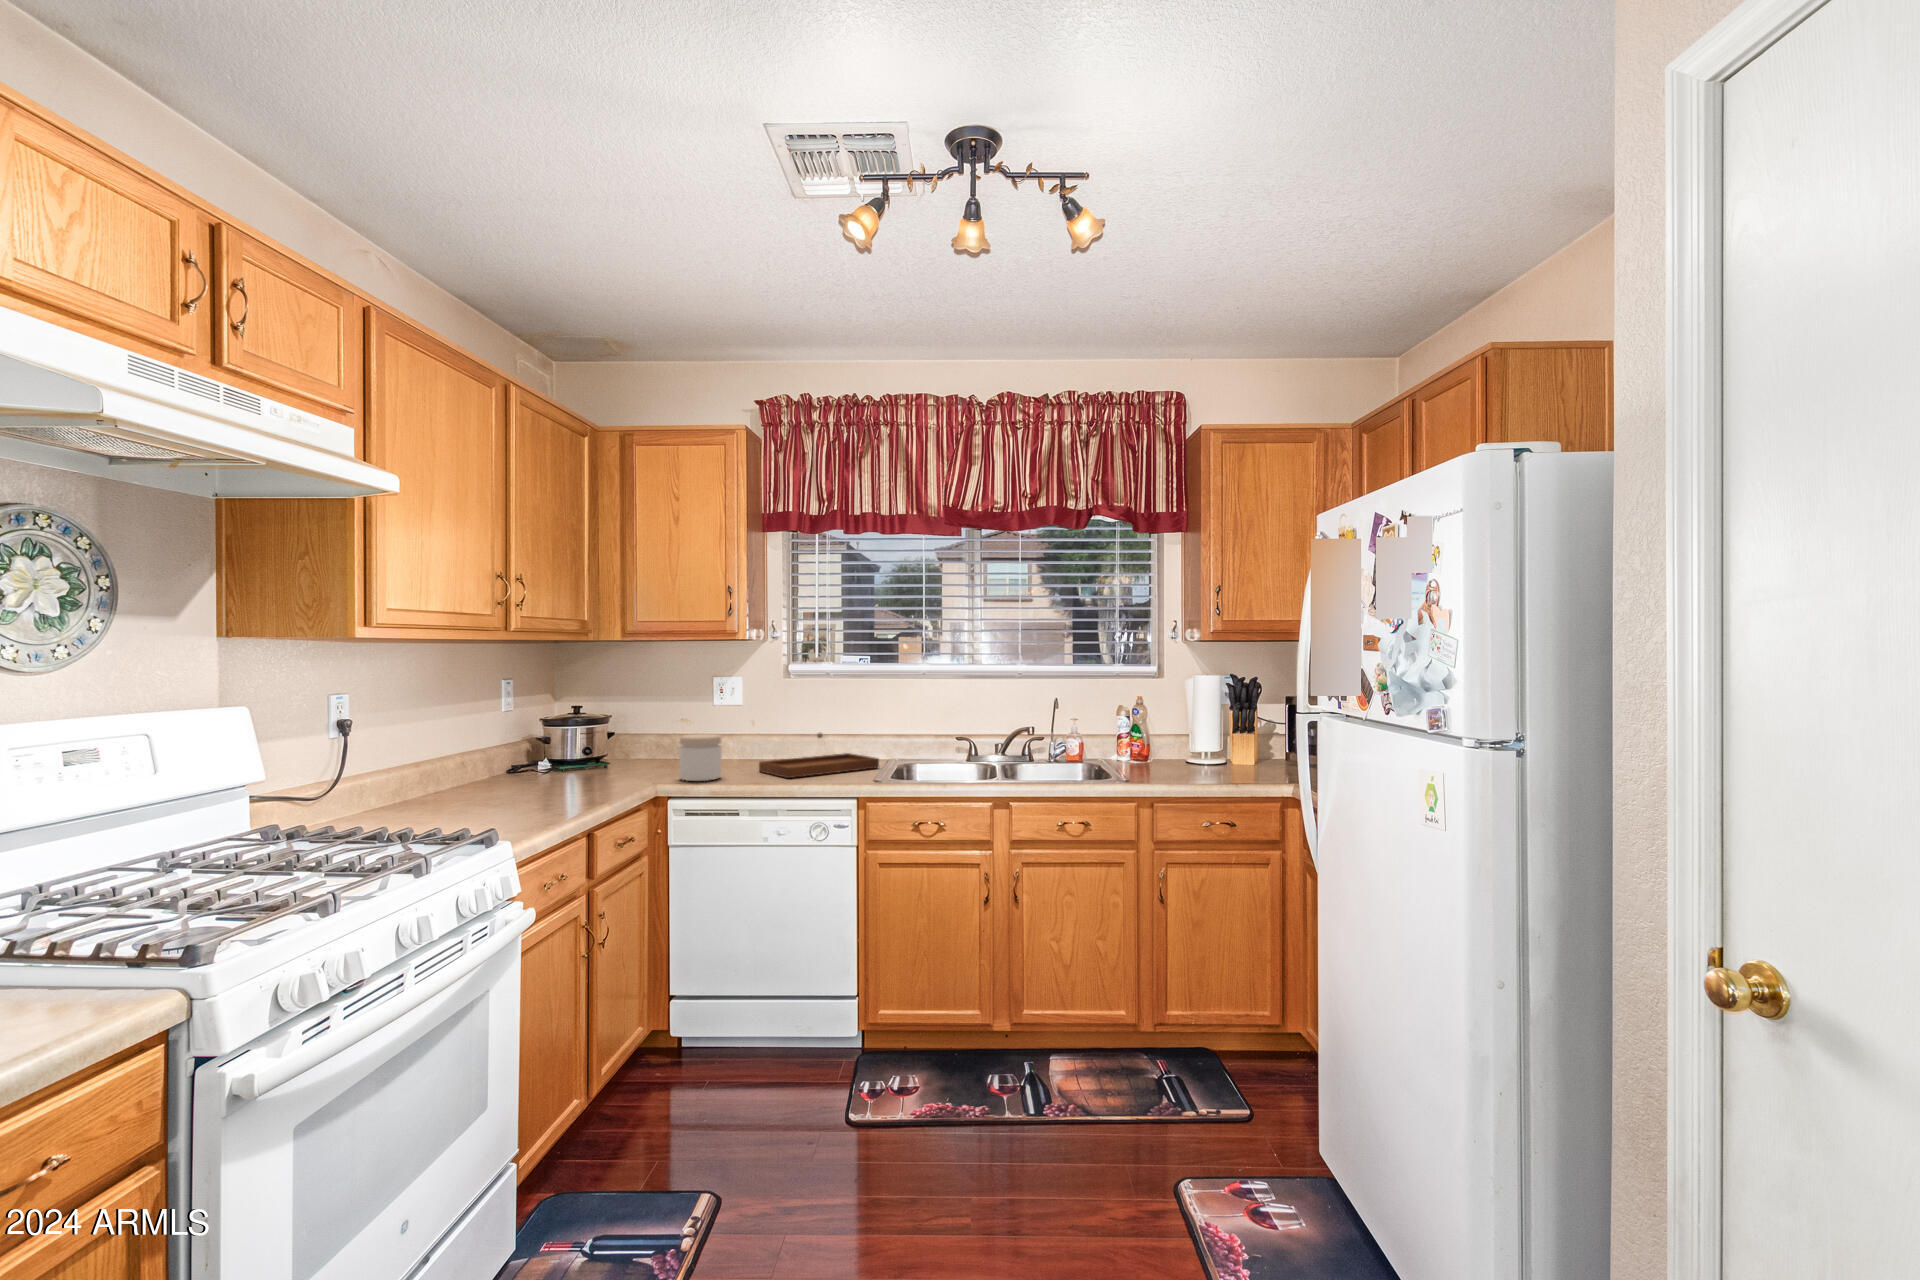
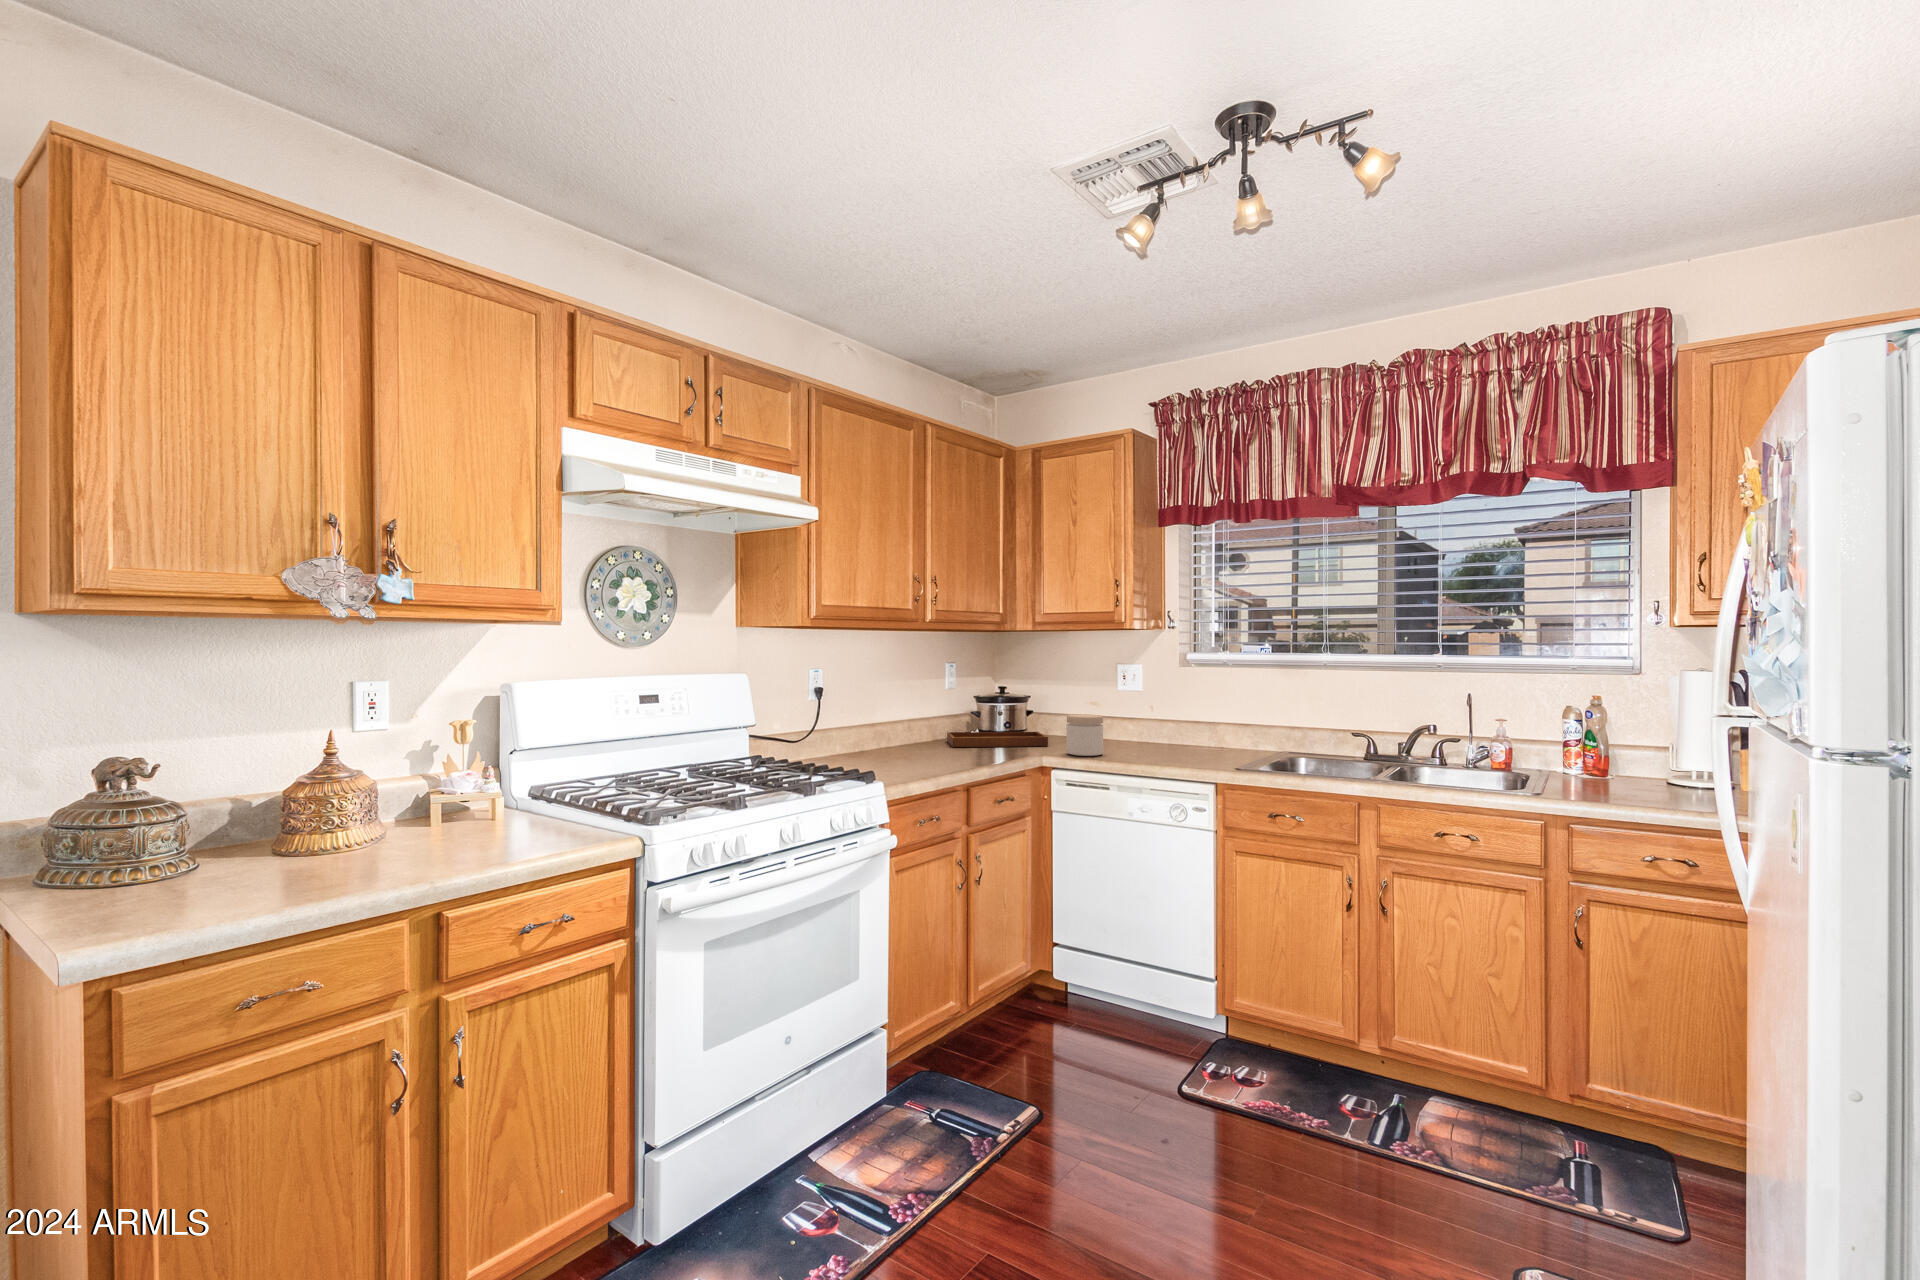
tray: present [759,733,879,778] -> present [947,711,1048,747]

